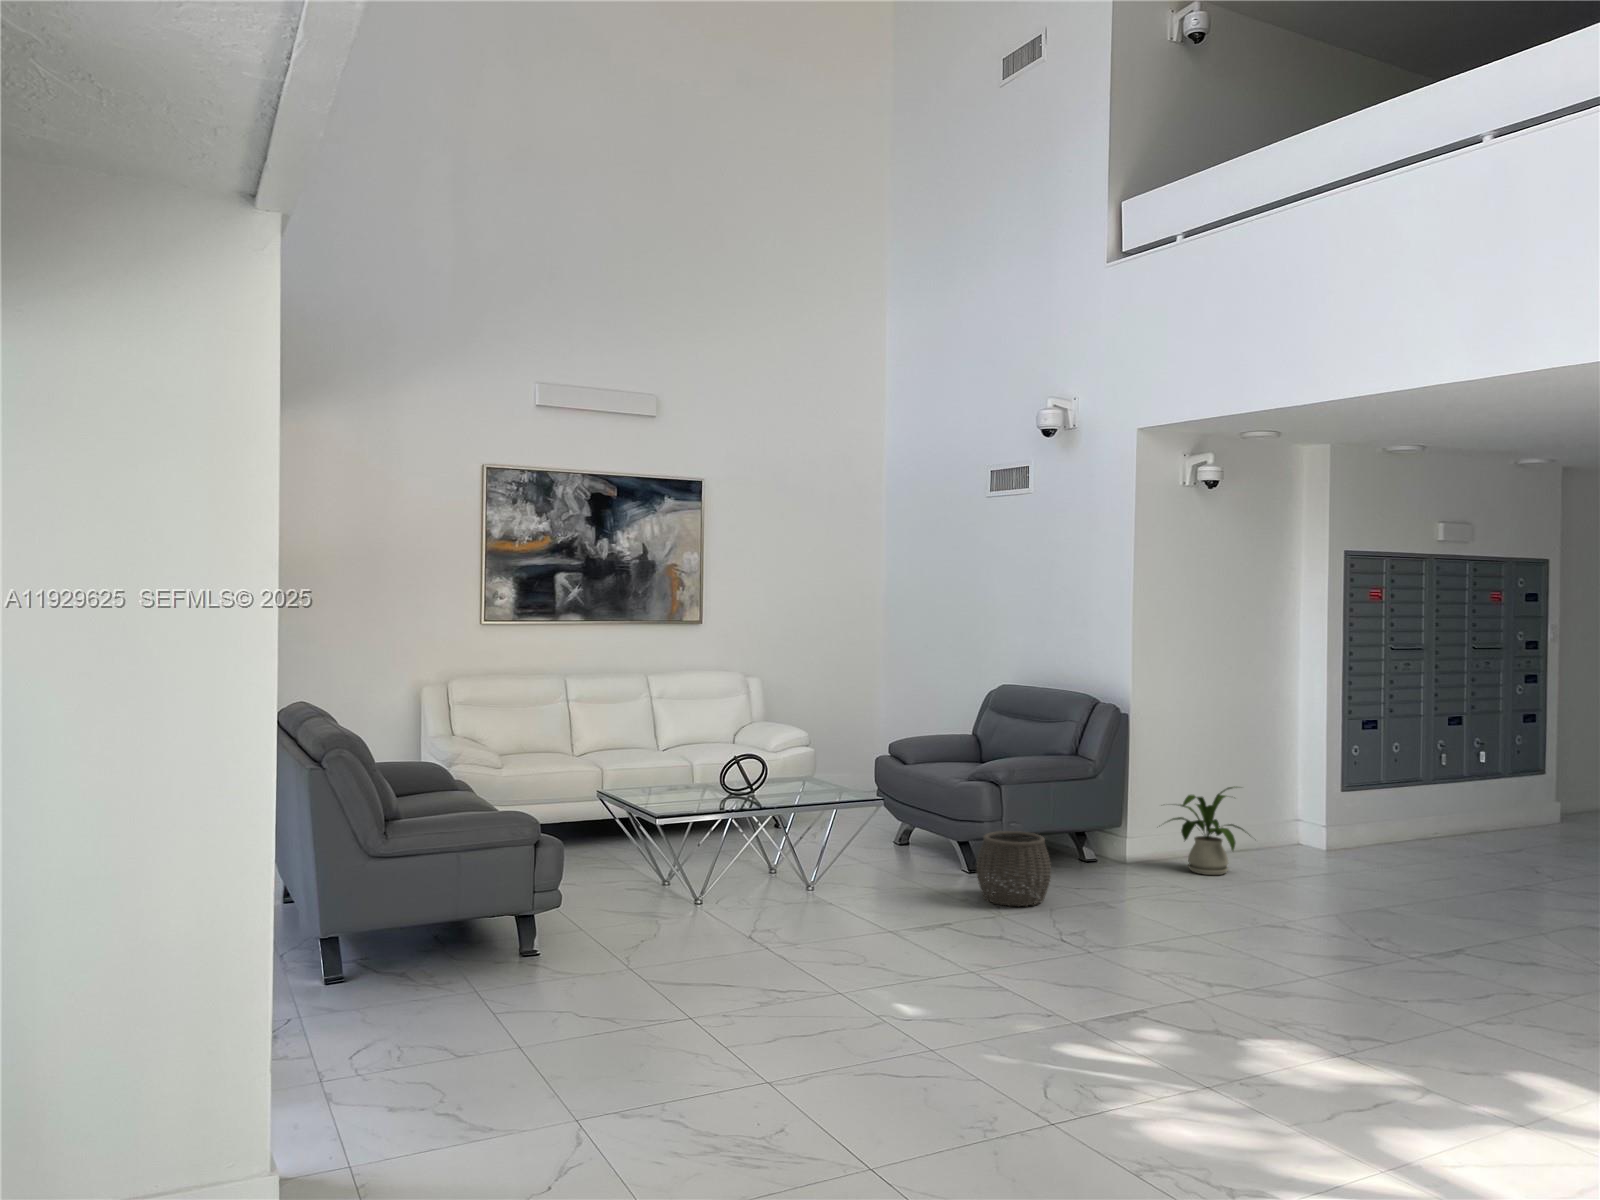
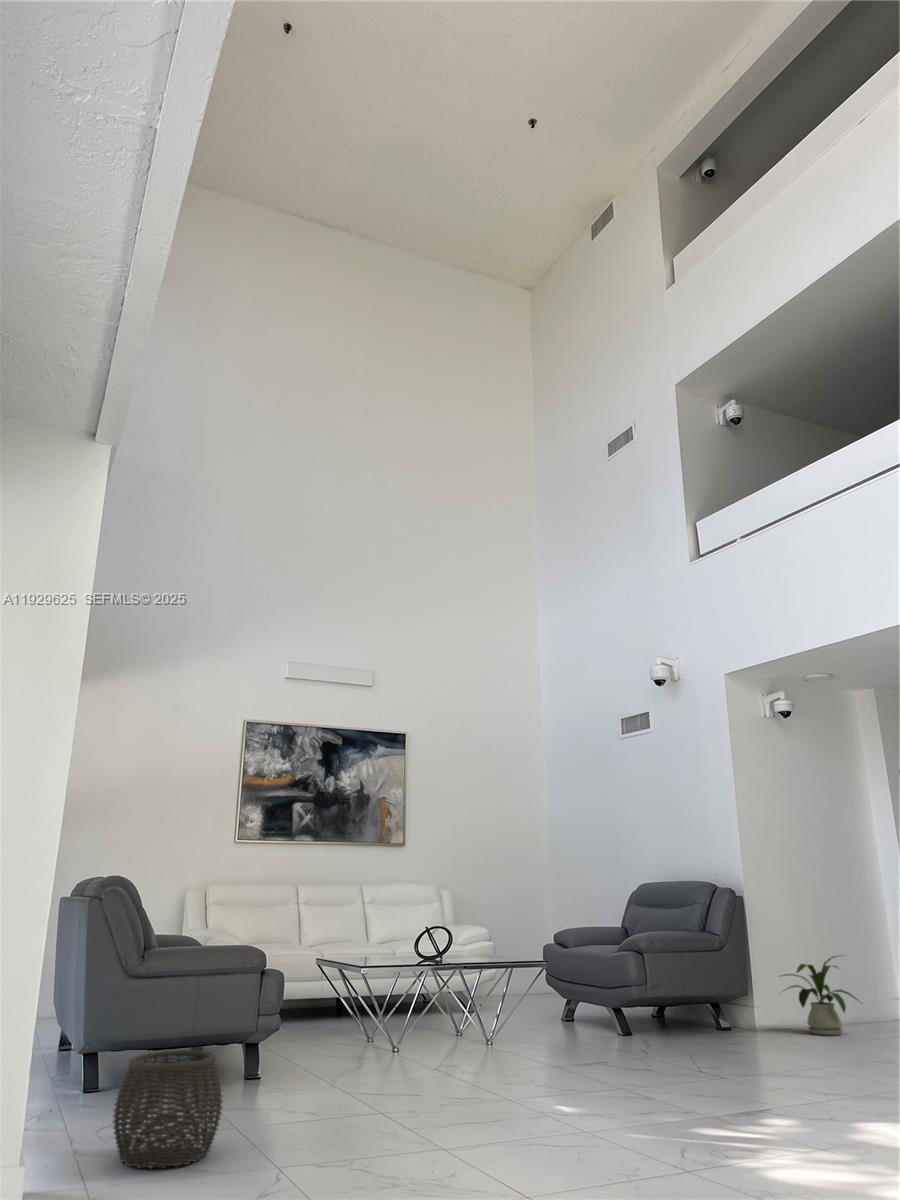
woven basket: present [977,831,1051,906] -> present [113,1050,223,1169]

